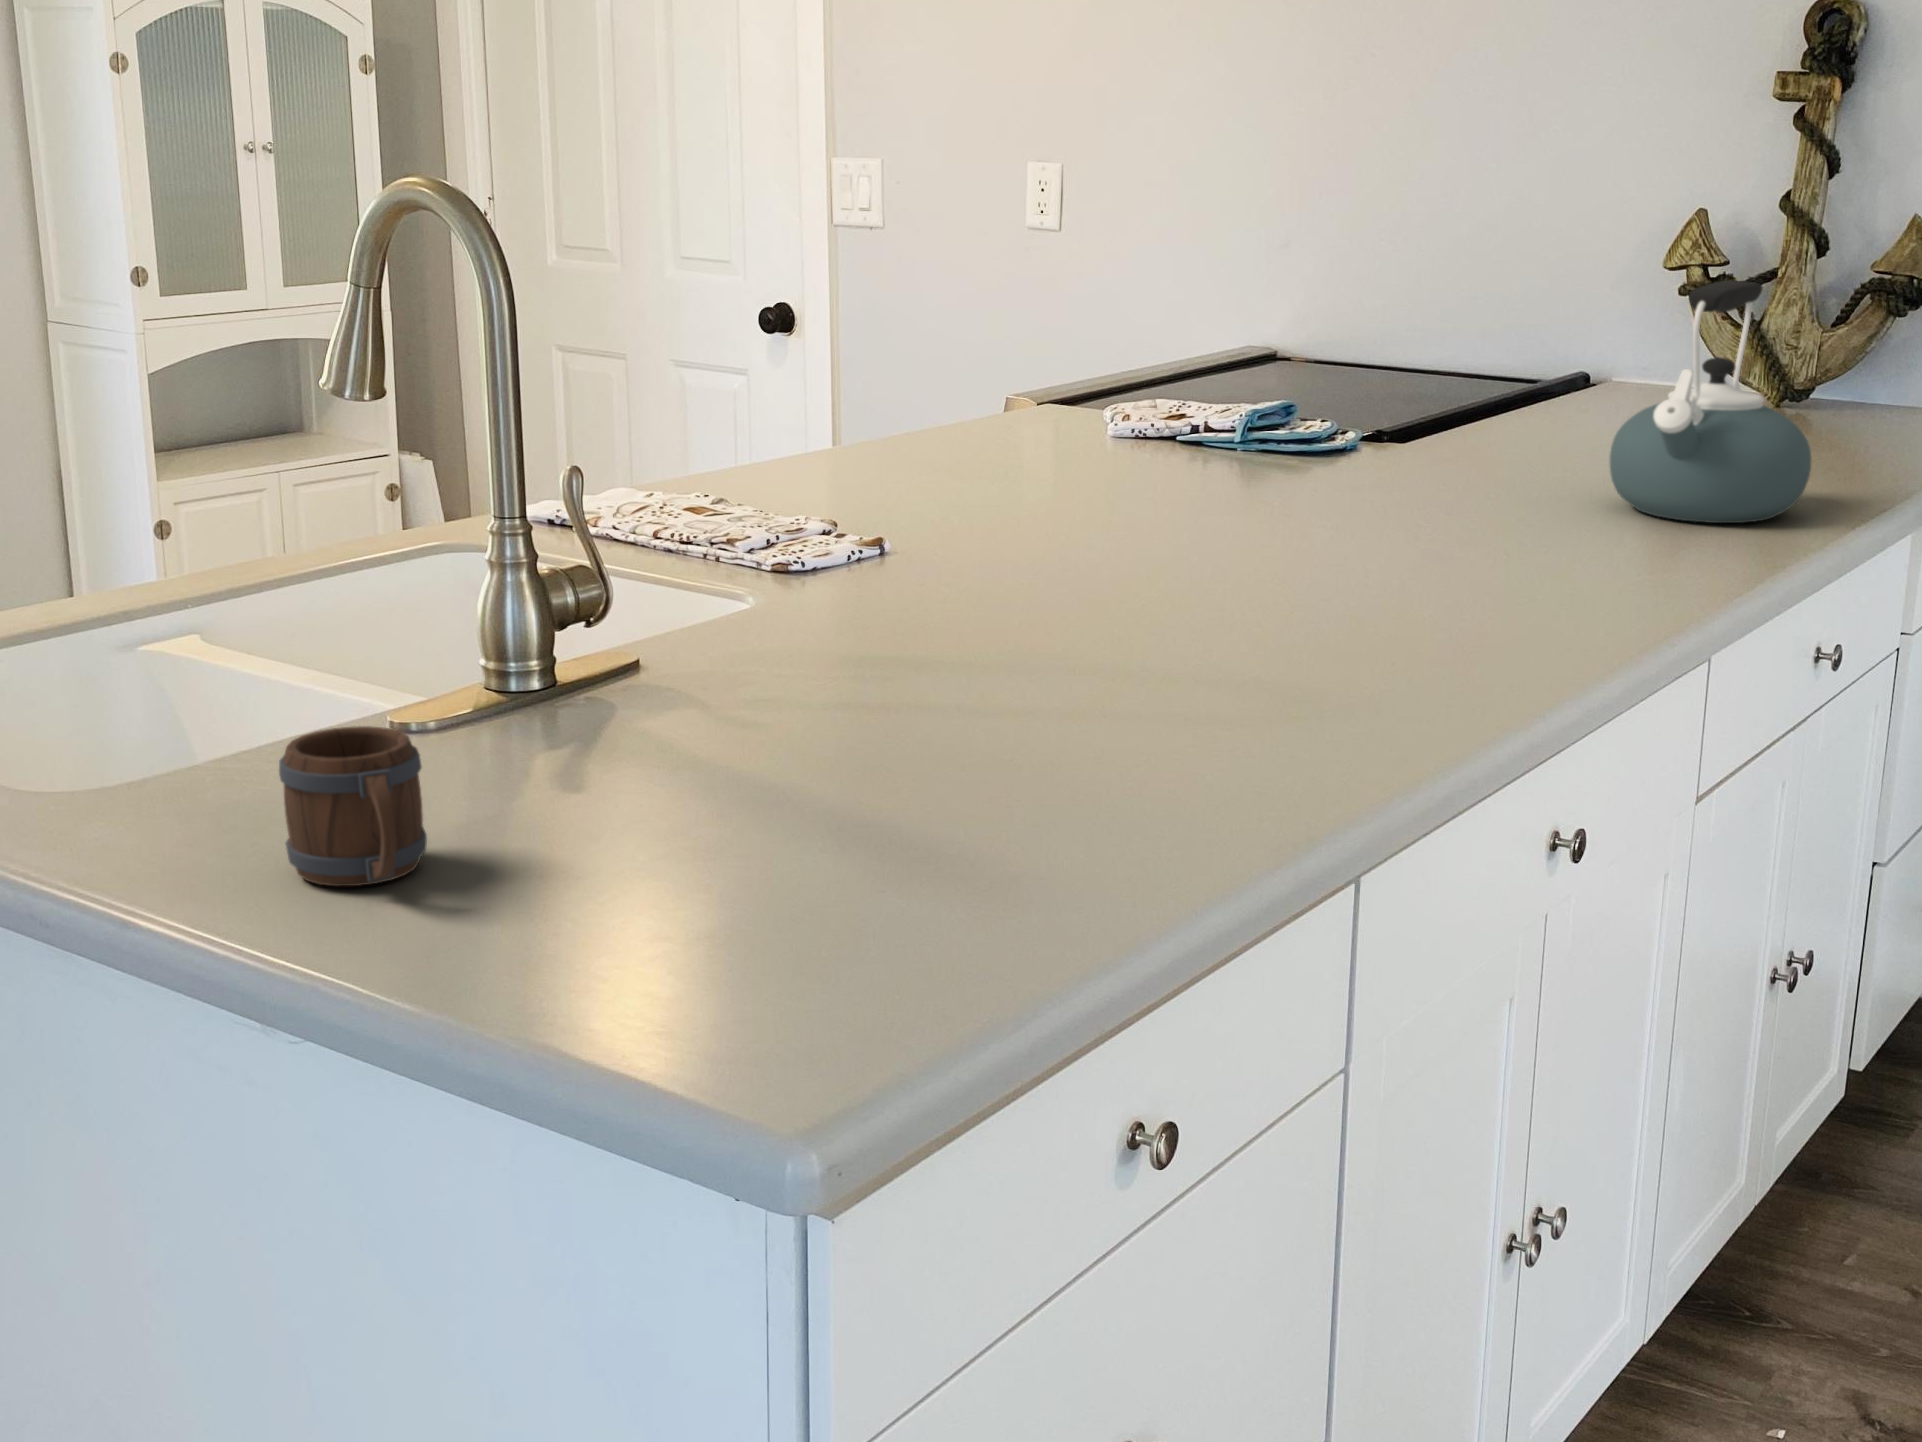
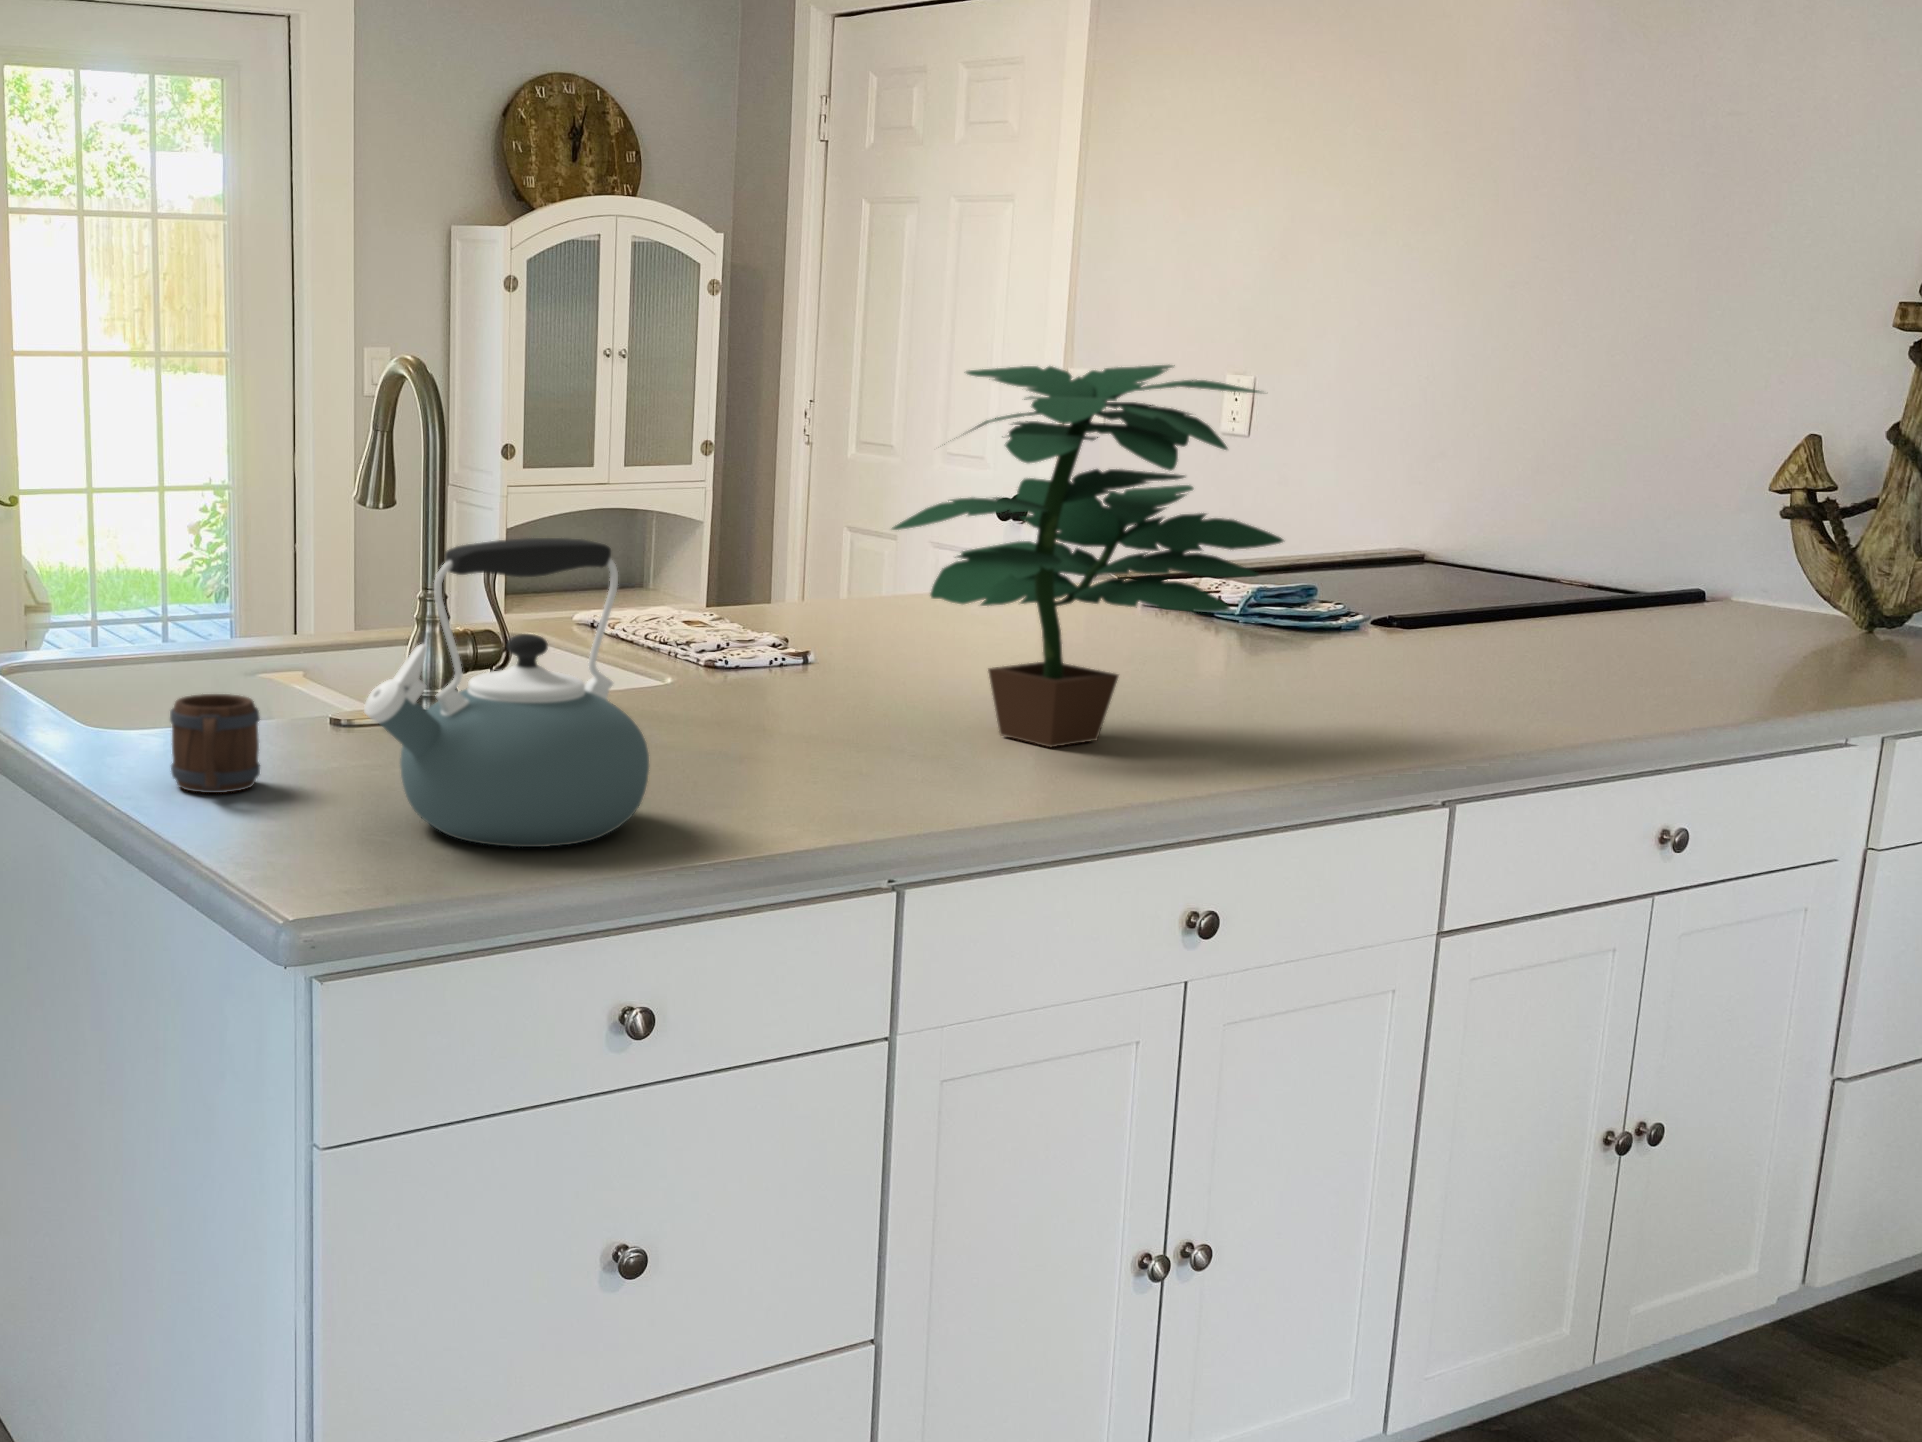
potted plant: none [1105,165,1524,644] -> present [892,365,1284,747]
kettle: present [1610,281,1811,523] -> present [364,538,649,847]

